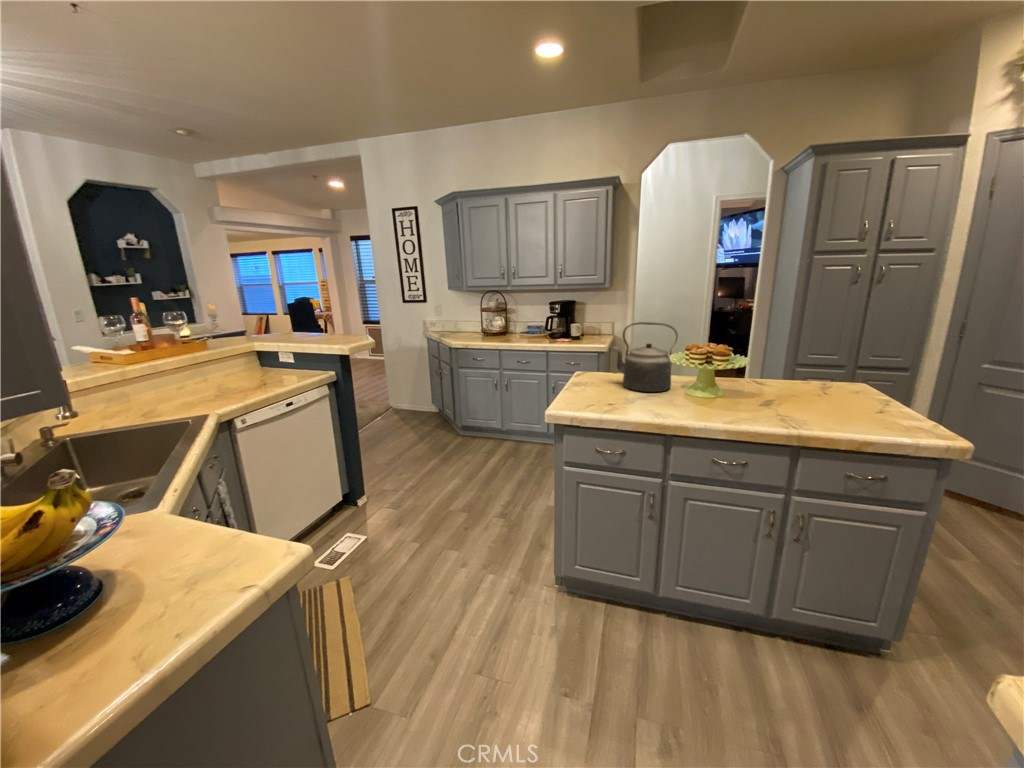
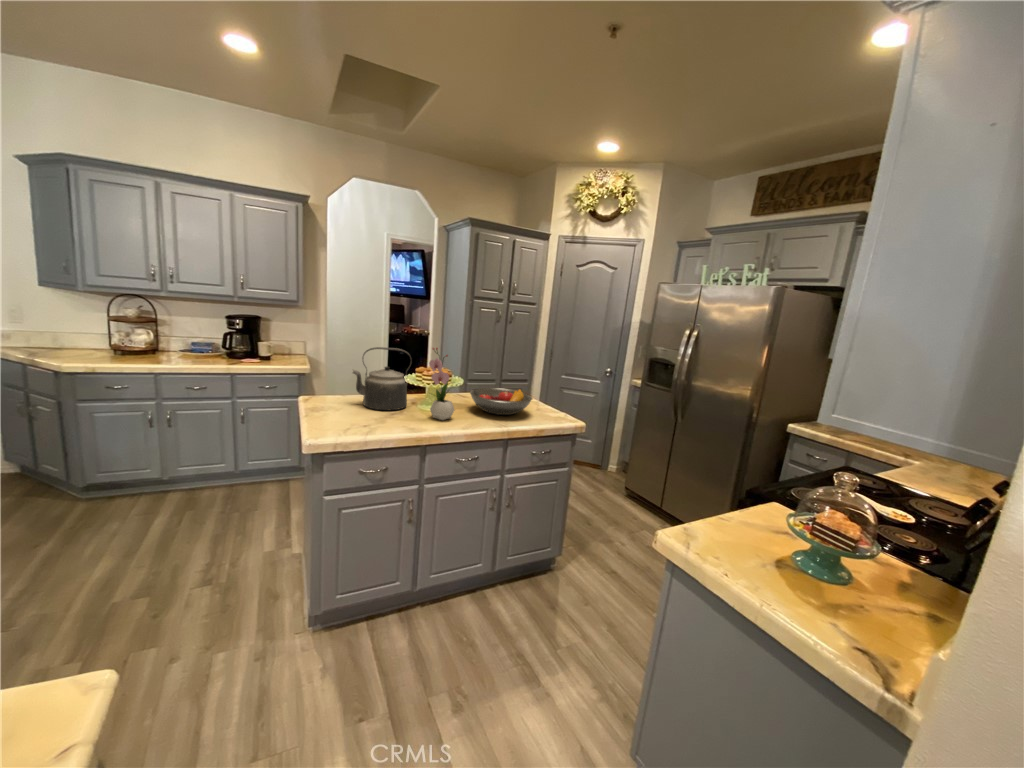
flower arrangement: none [686,319,730,409] -> present [429,348,455,420]
fruit bowl: none [754,373,860,412] -> present [470,388,532,415]

